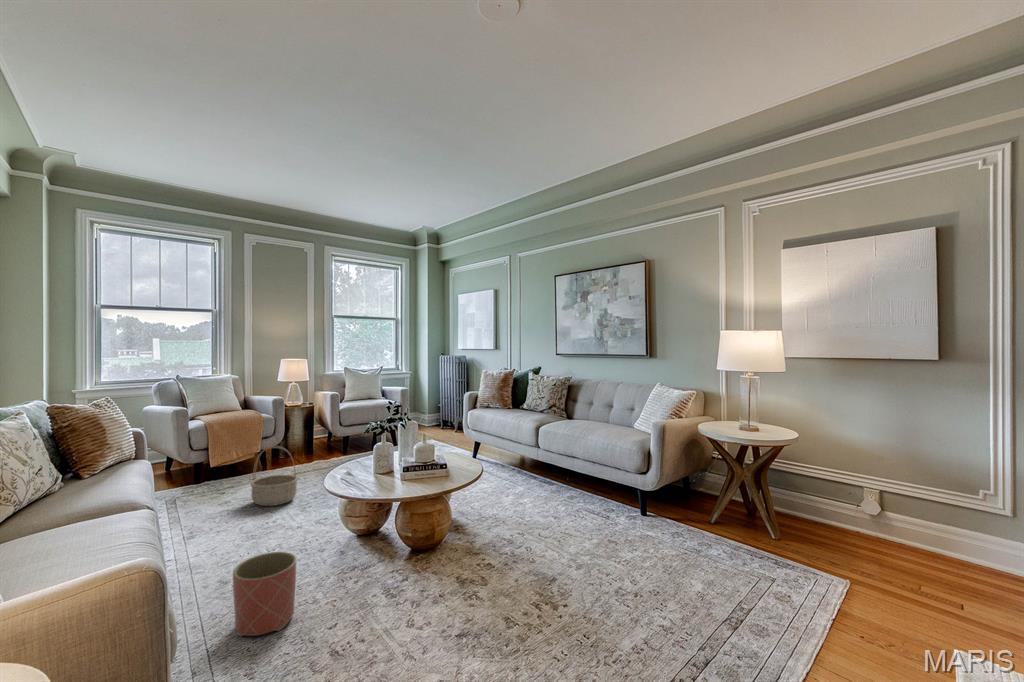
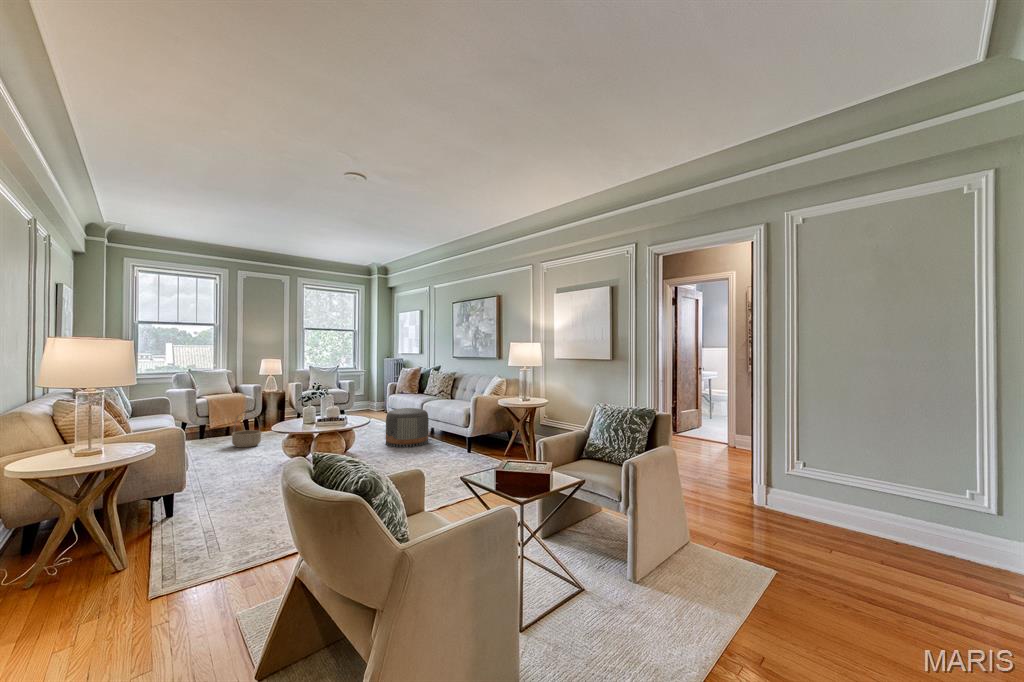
pouf: none [492,435,557,502] -> present [386,408,429,447]
planter: present [233,552,296,637] -> none [210,453,242,488]

